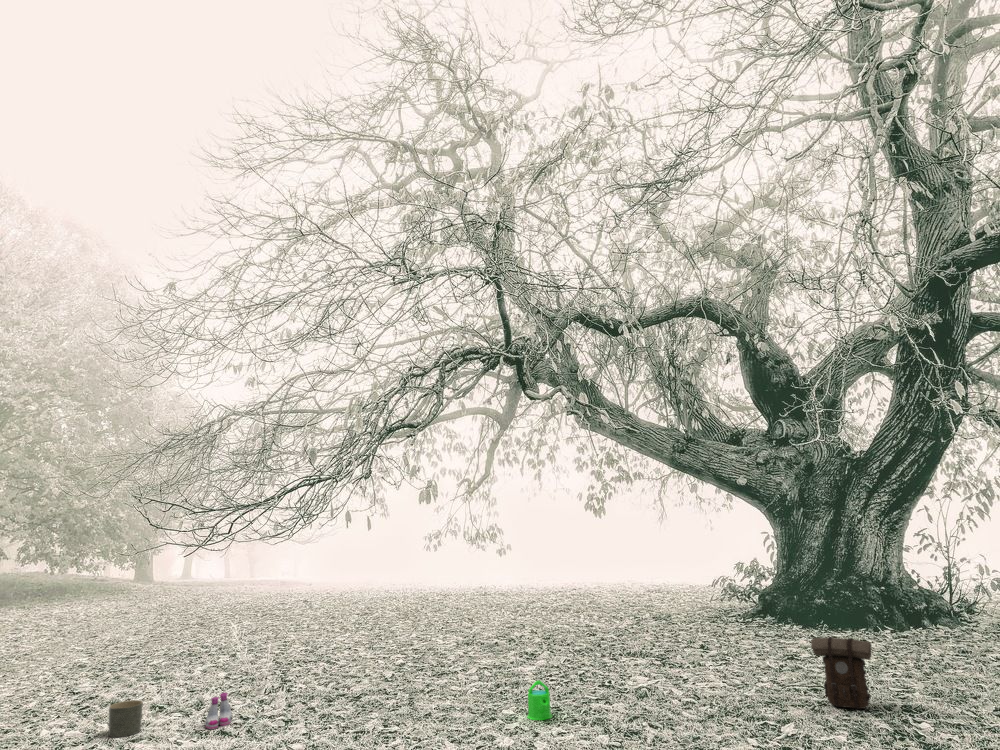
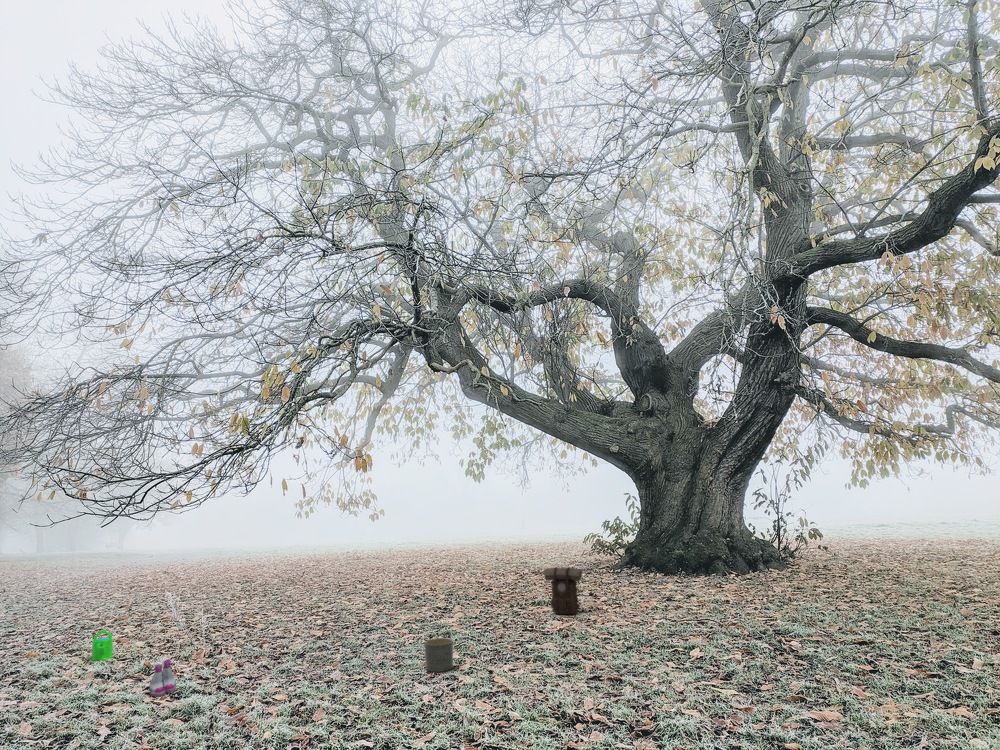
backpack: present [811,637,871,709] -> present [544,567,582,615]
watering can: present [527,681,552,720] -> present [91,630,113,660]
planter: present [109,700,143,737] -> present [425,638,453,672]

